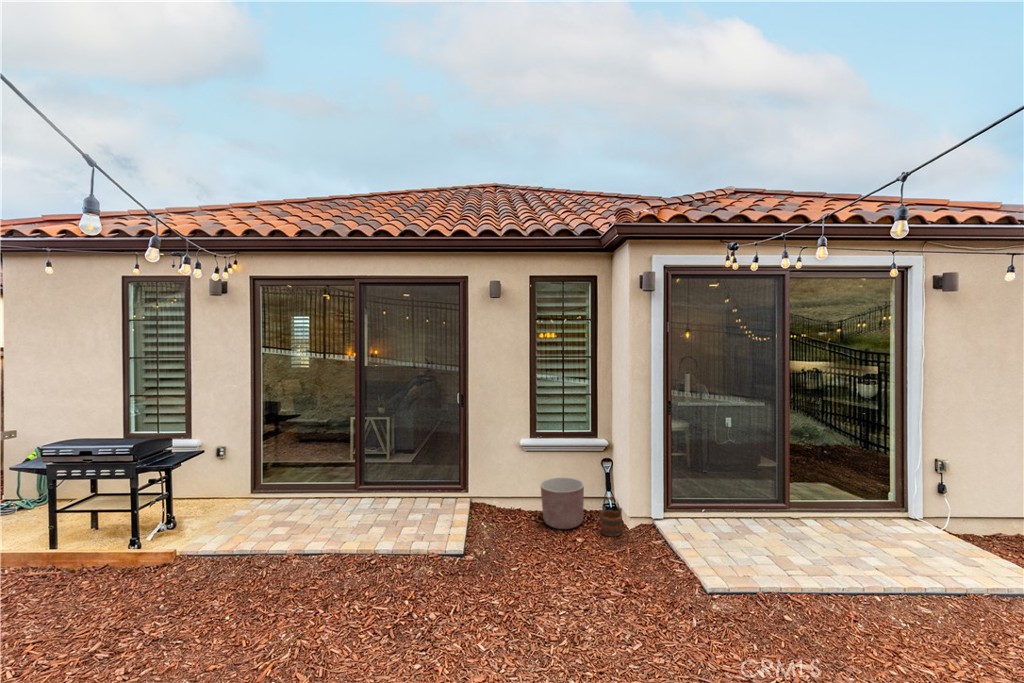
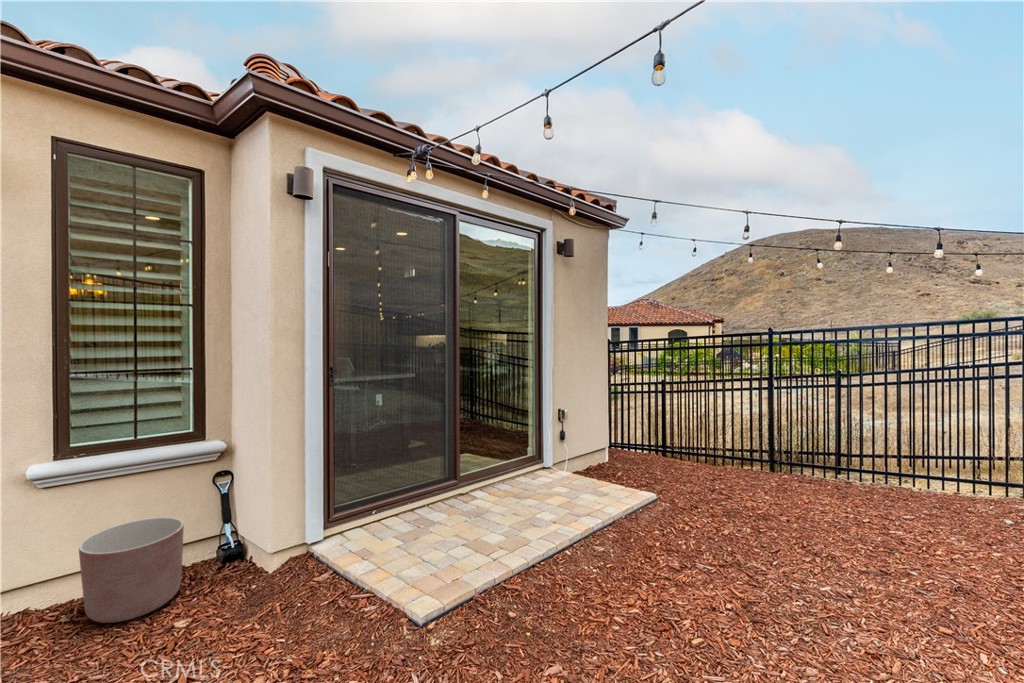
wooden bucket: present [599,497,622,537] -> none [217,528,260,597]

